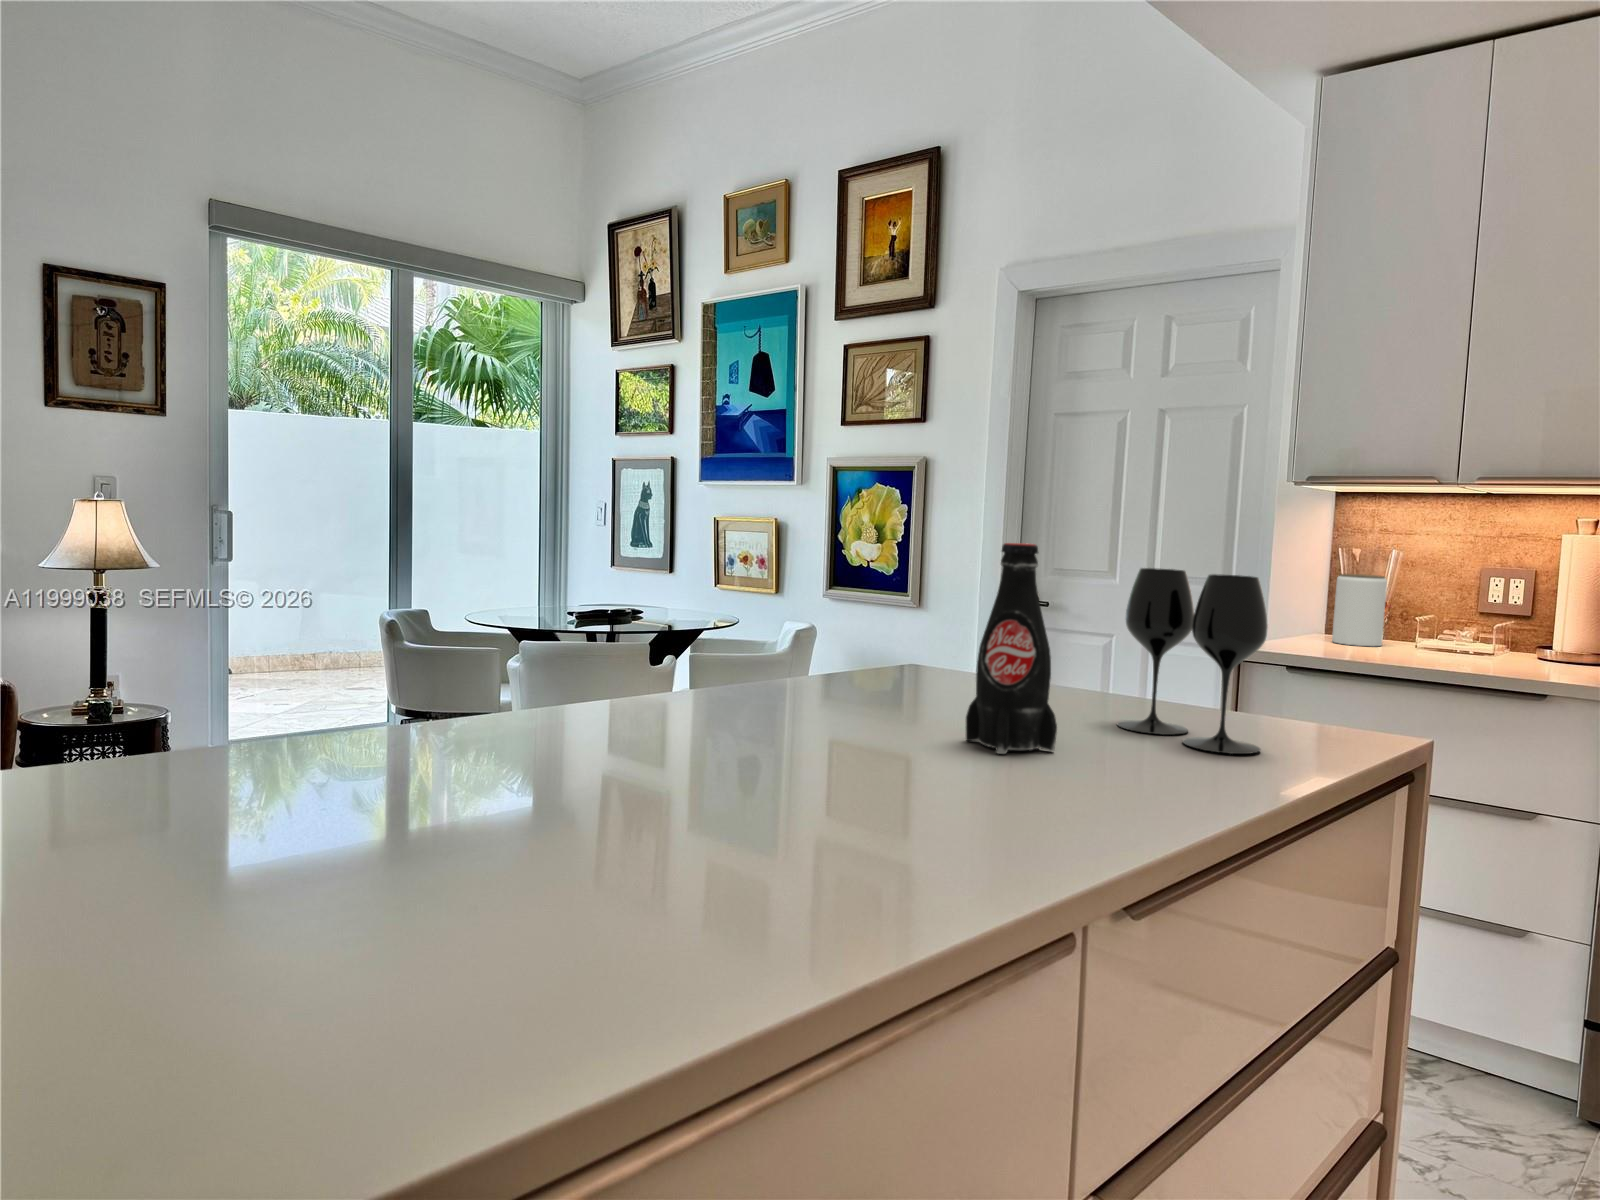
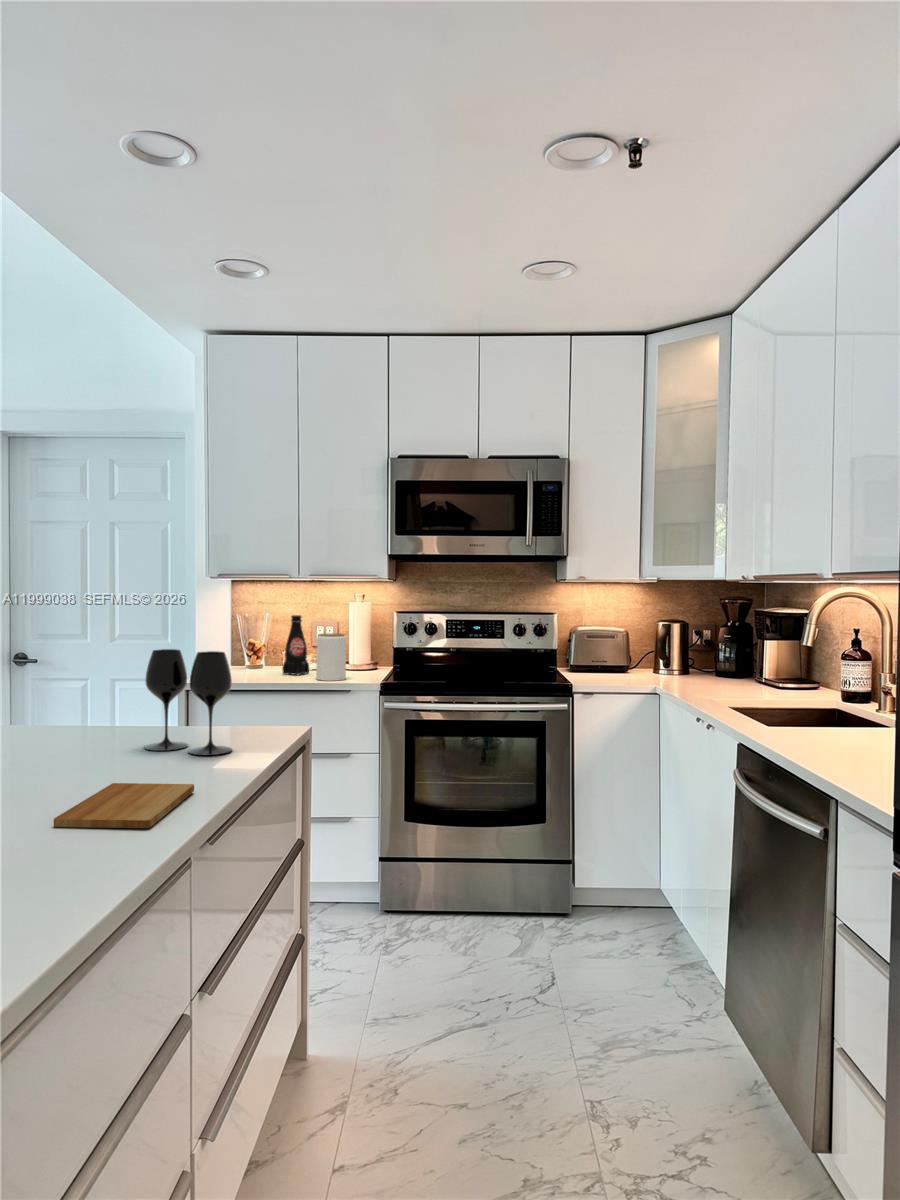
bottle: present [966,543,1057,754] -> present [283,615,309,675]
jar: present [1332,574,1387,646] -> present [316,633,346,681]
cutting board: none [916,763,1158,843] -> present [54,783,194,828]

